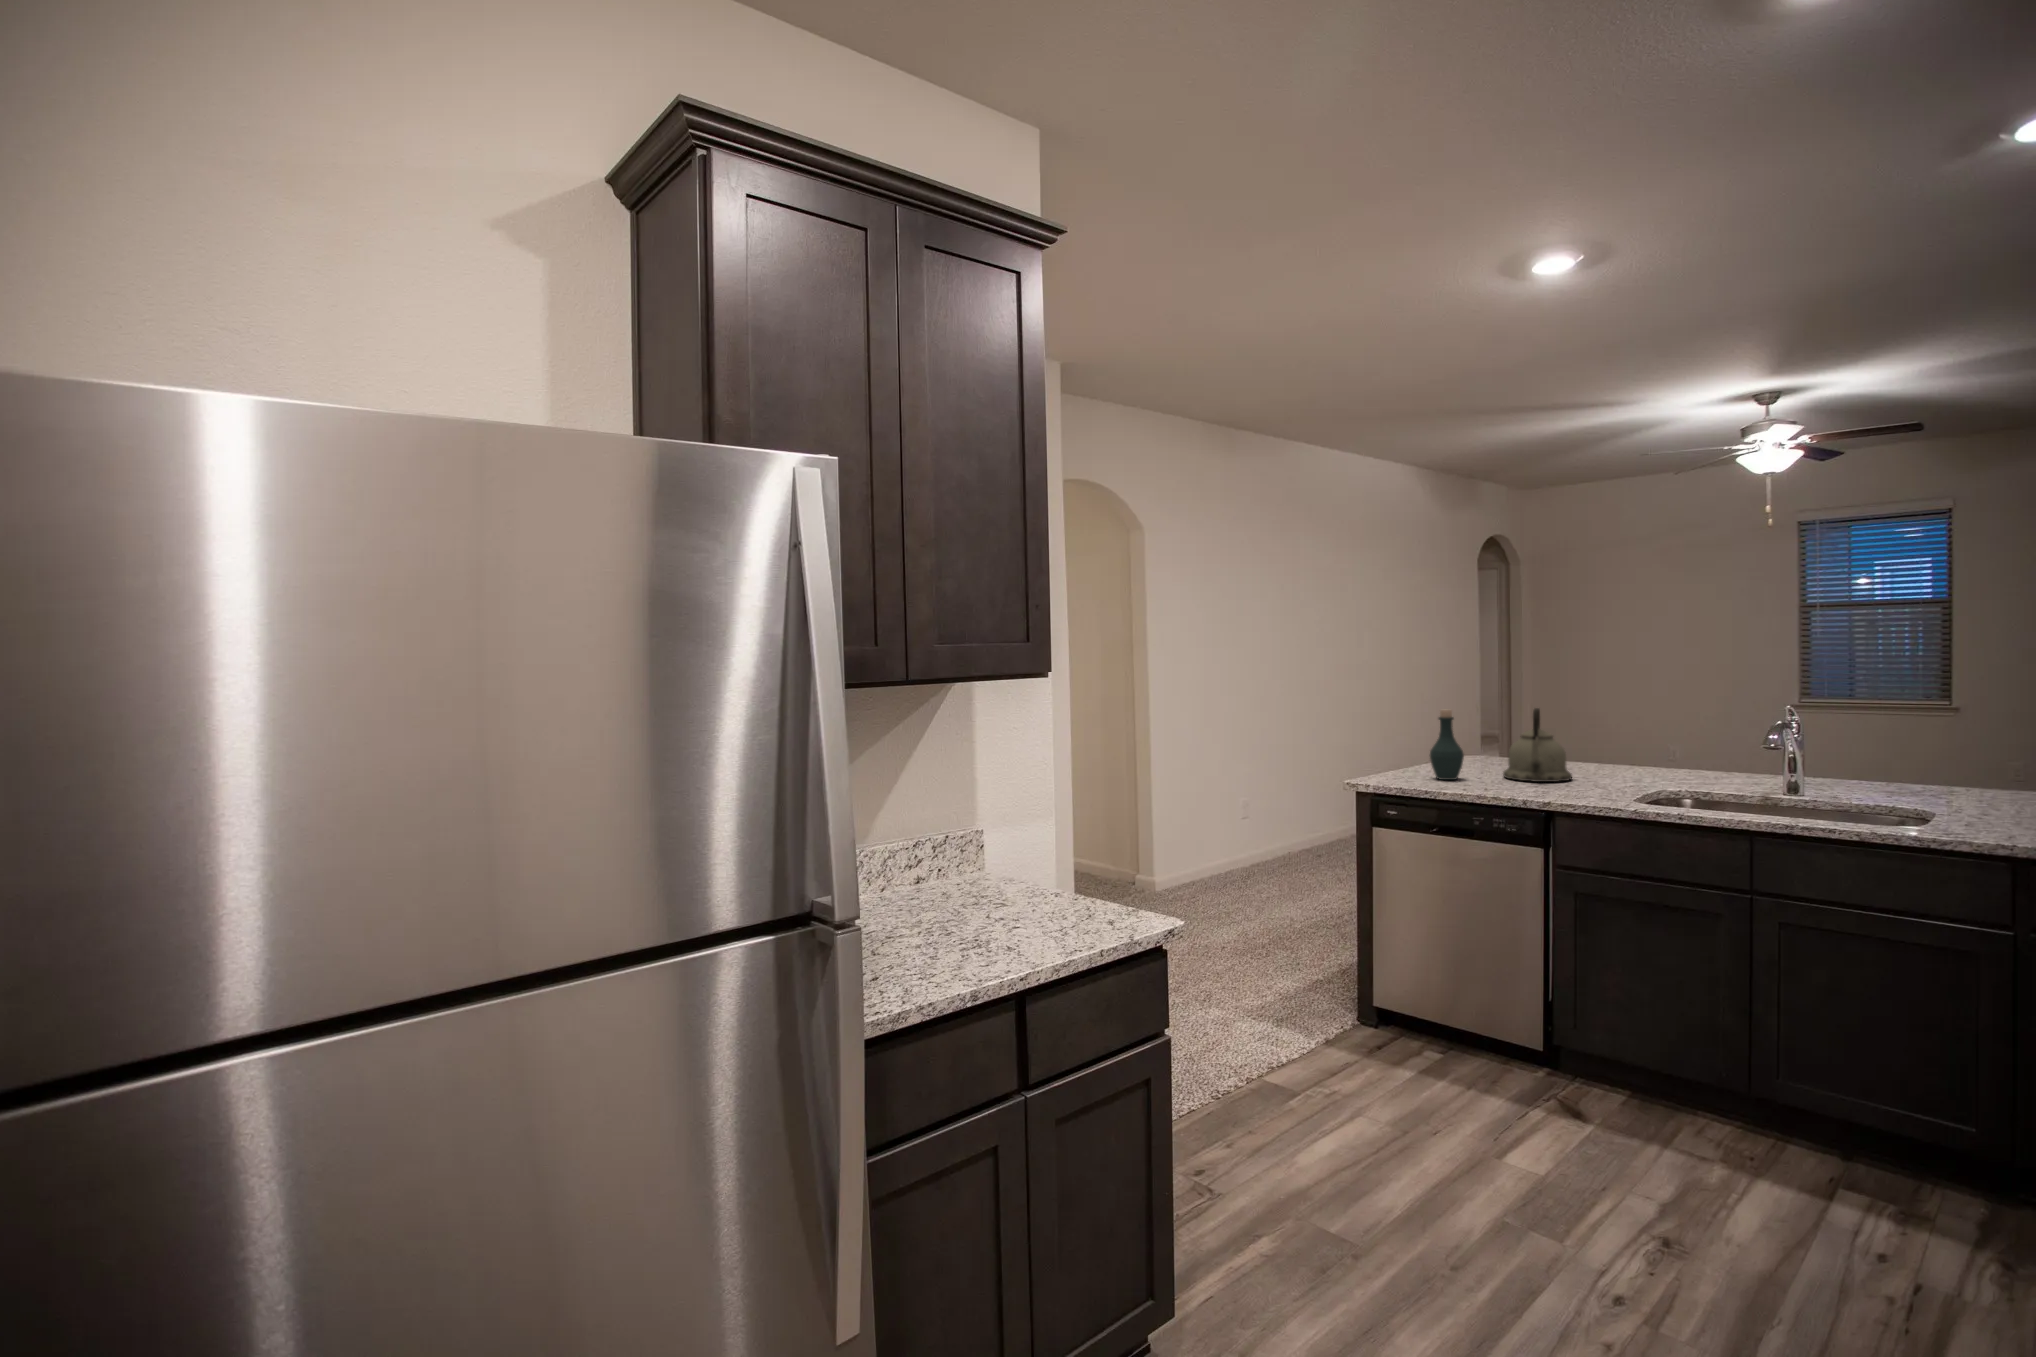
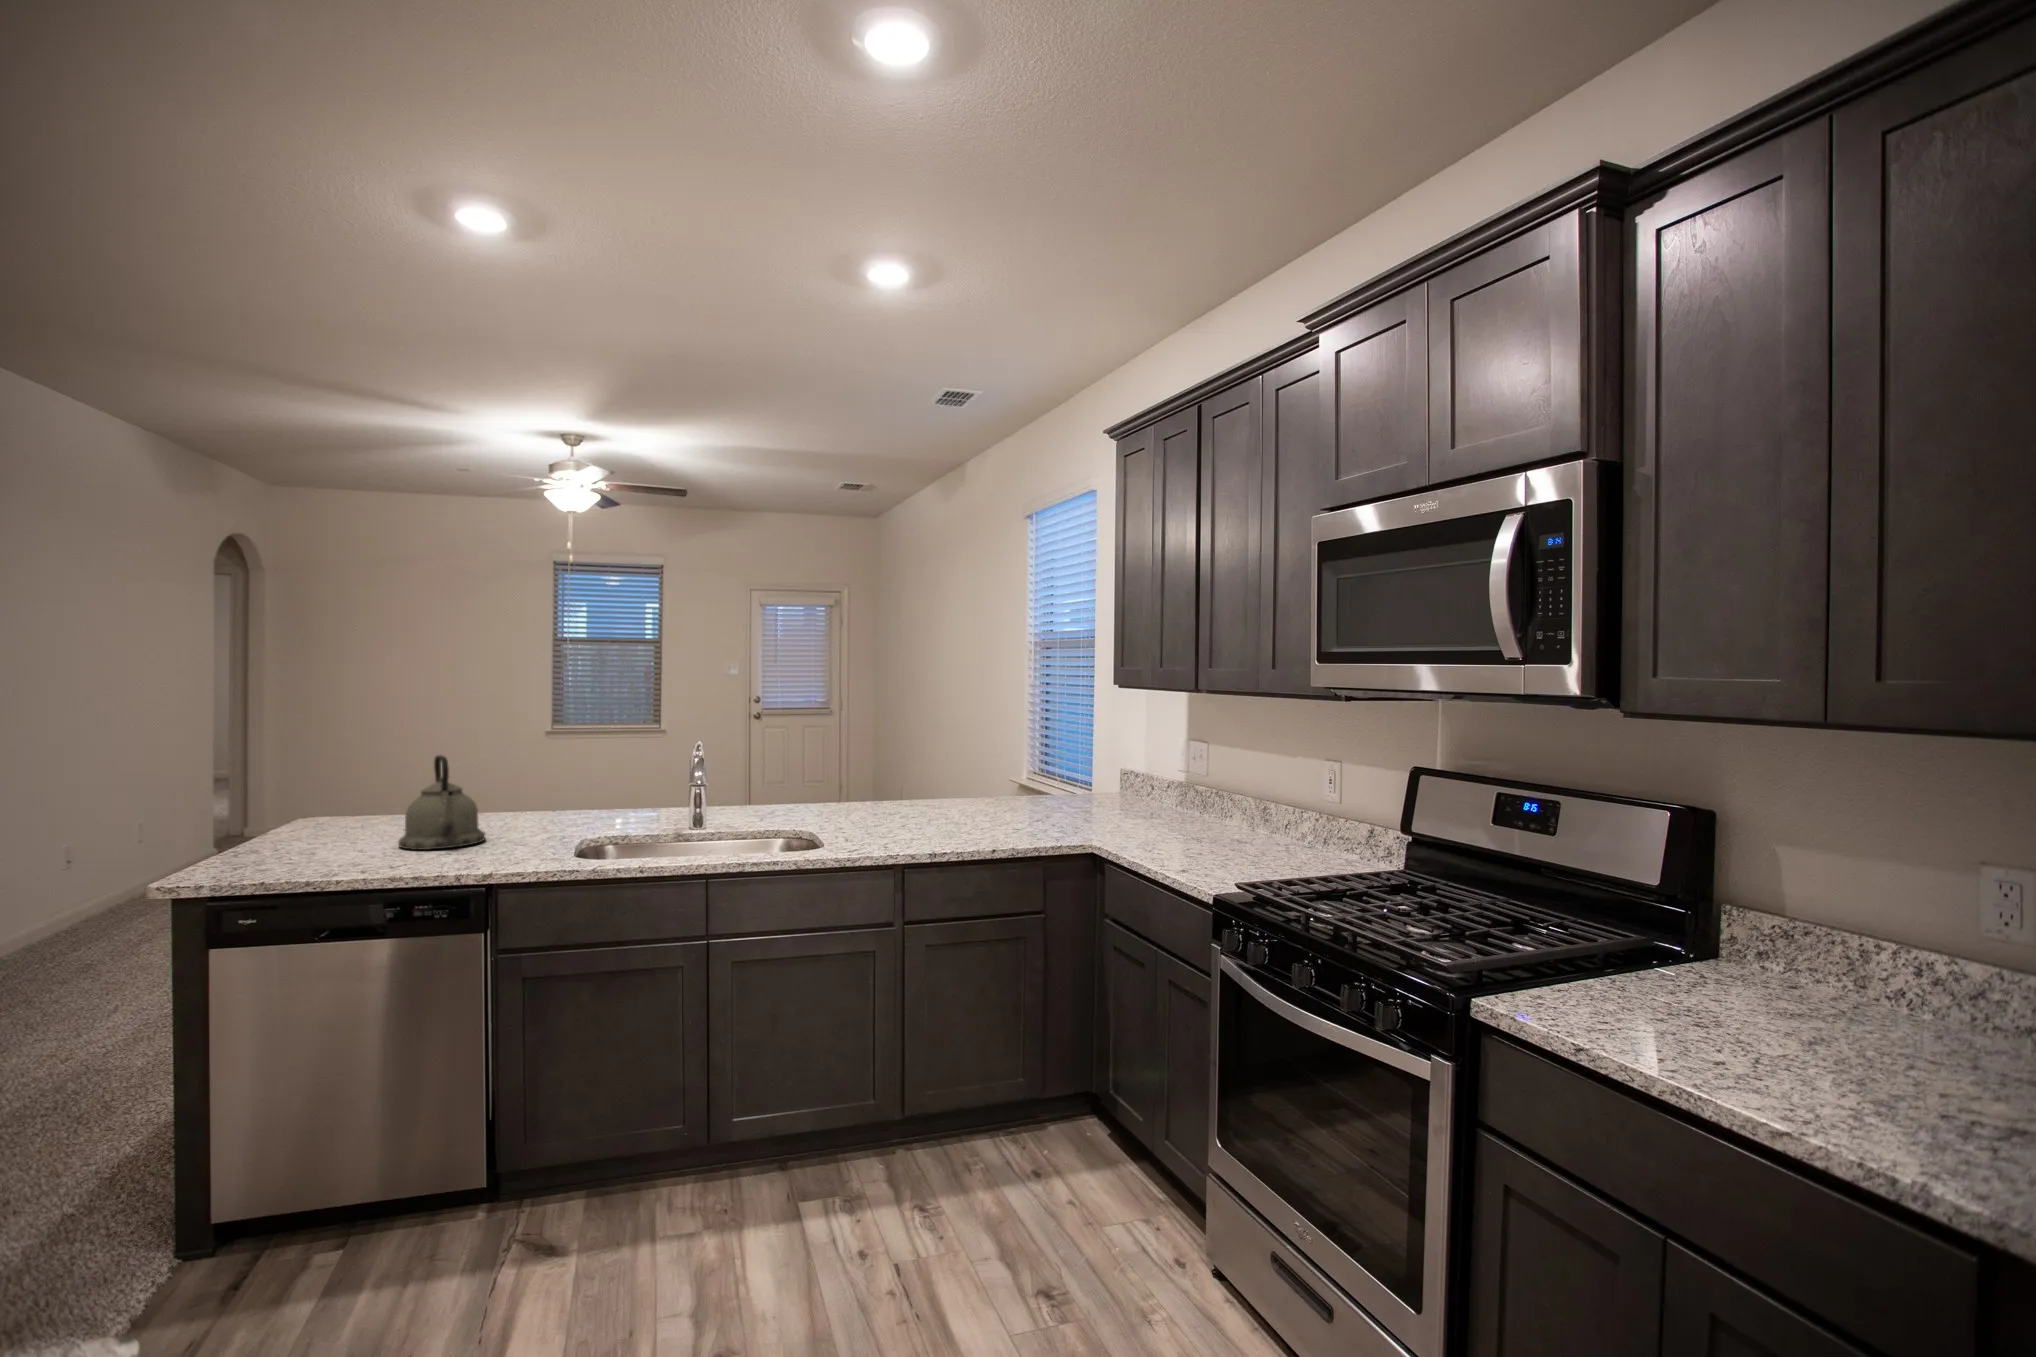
bottle: present [1430,710,1464,780] -> none [298,765,350,864]

